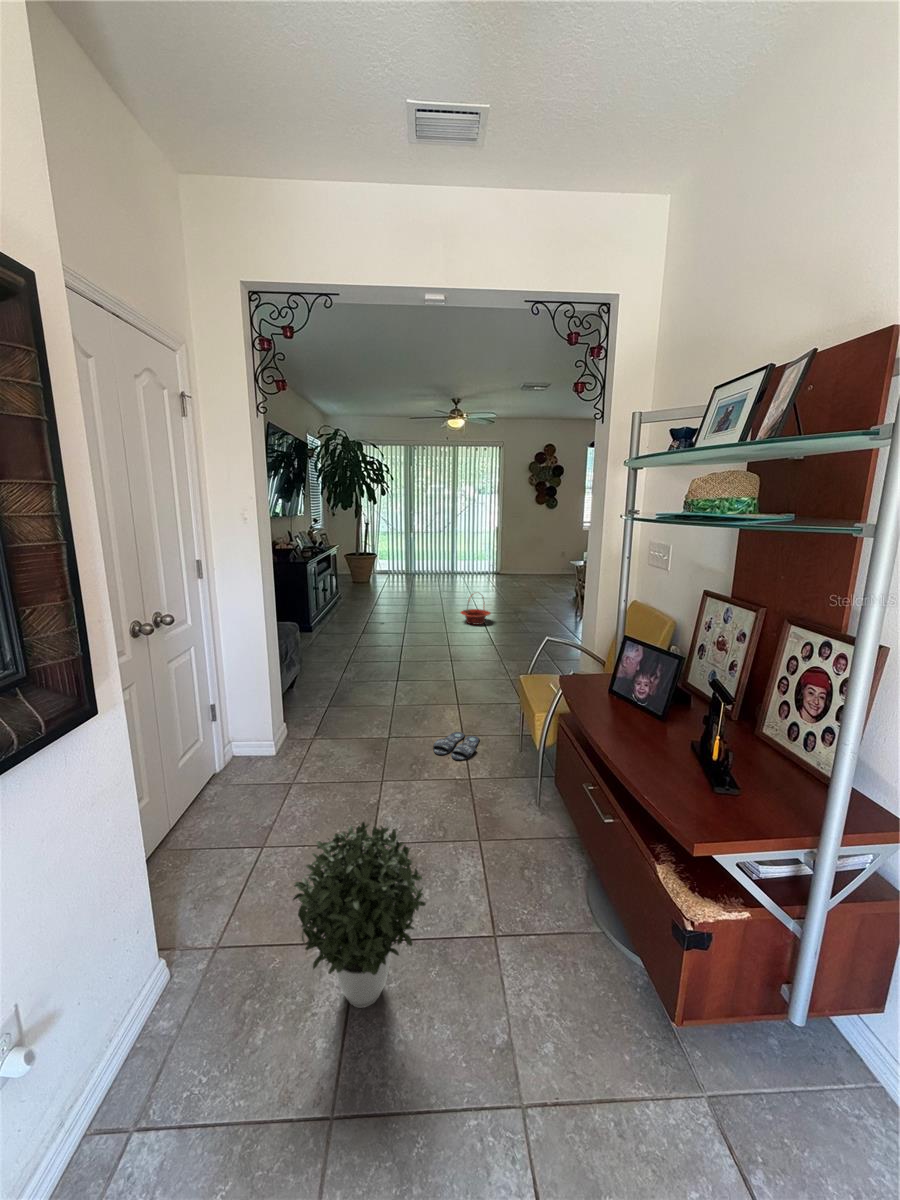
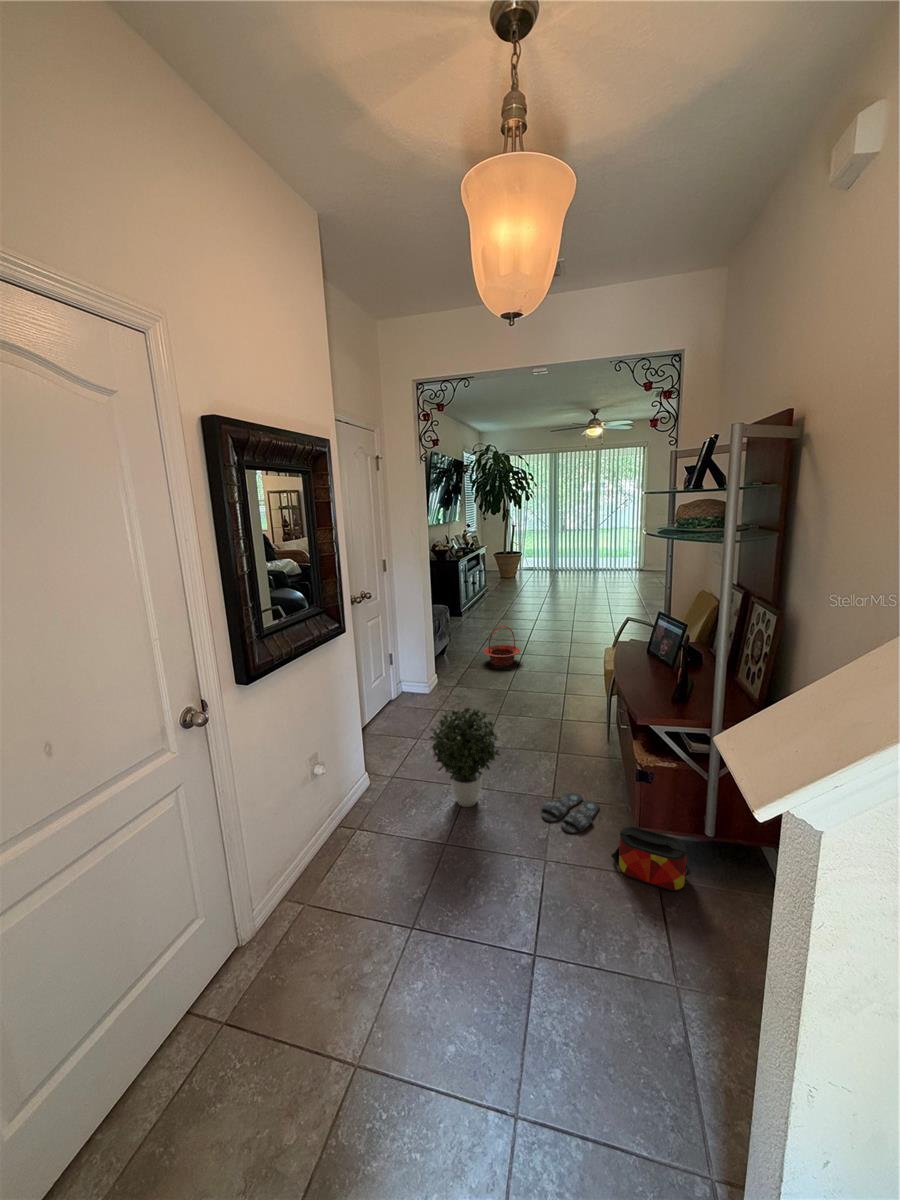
basket: present [461,594,491,625] -> present [483,626,521,666]
slippers: present [433,732,479,760] -> present [541,793,599,833]
bag: none [635,1015,772,1135] -> present [611,827,690,891]

